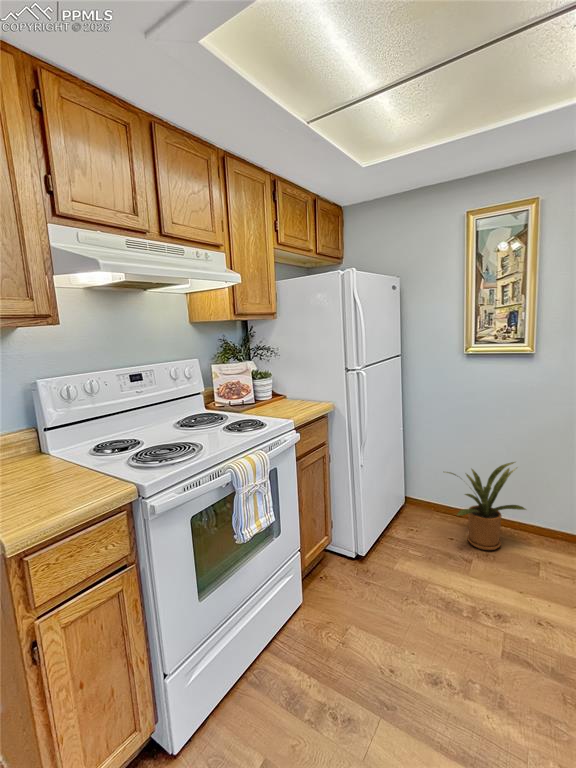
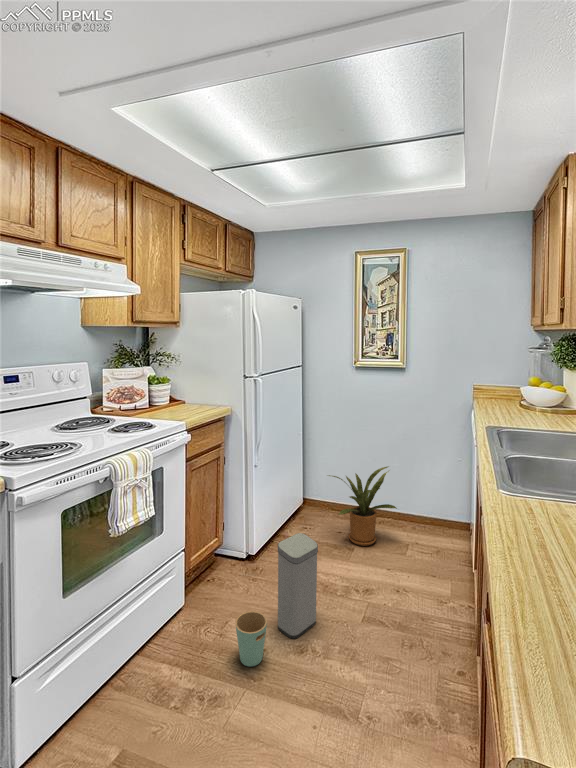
trash can: none [366,542,454,694] -> present [235,533,318,667]

